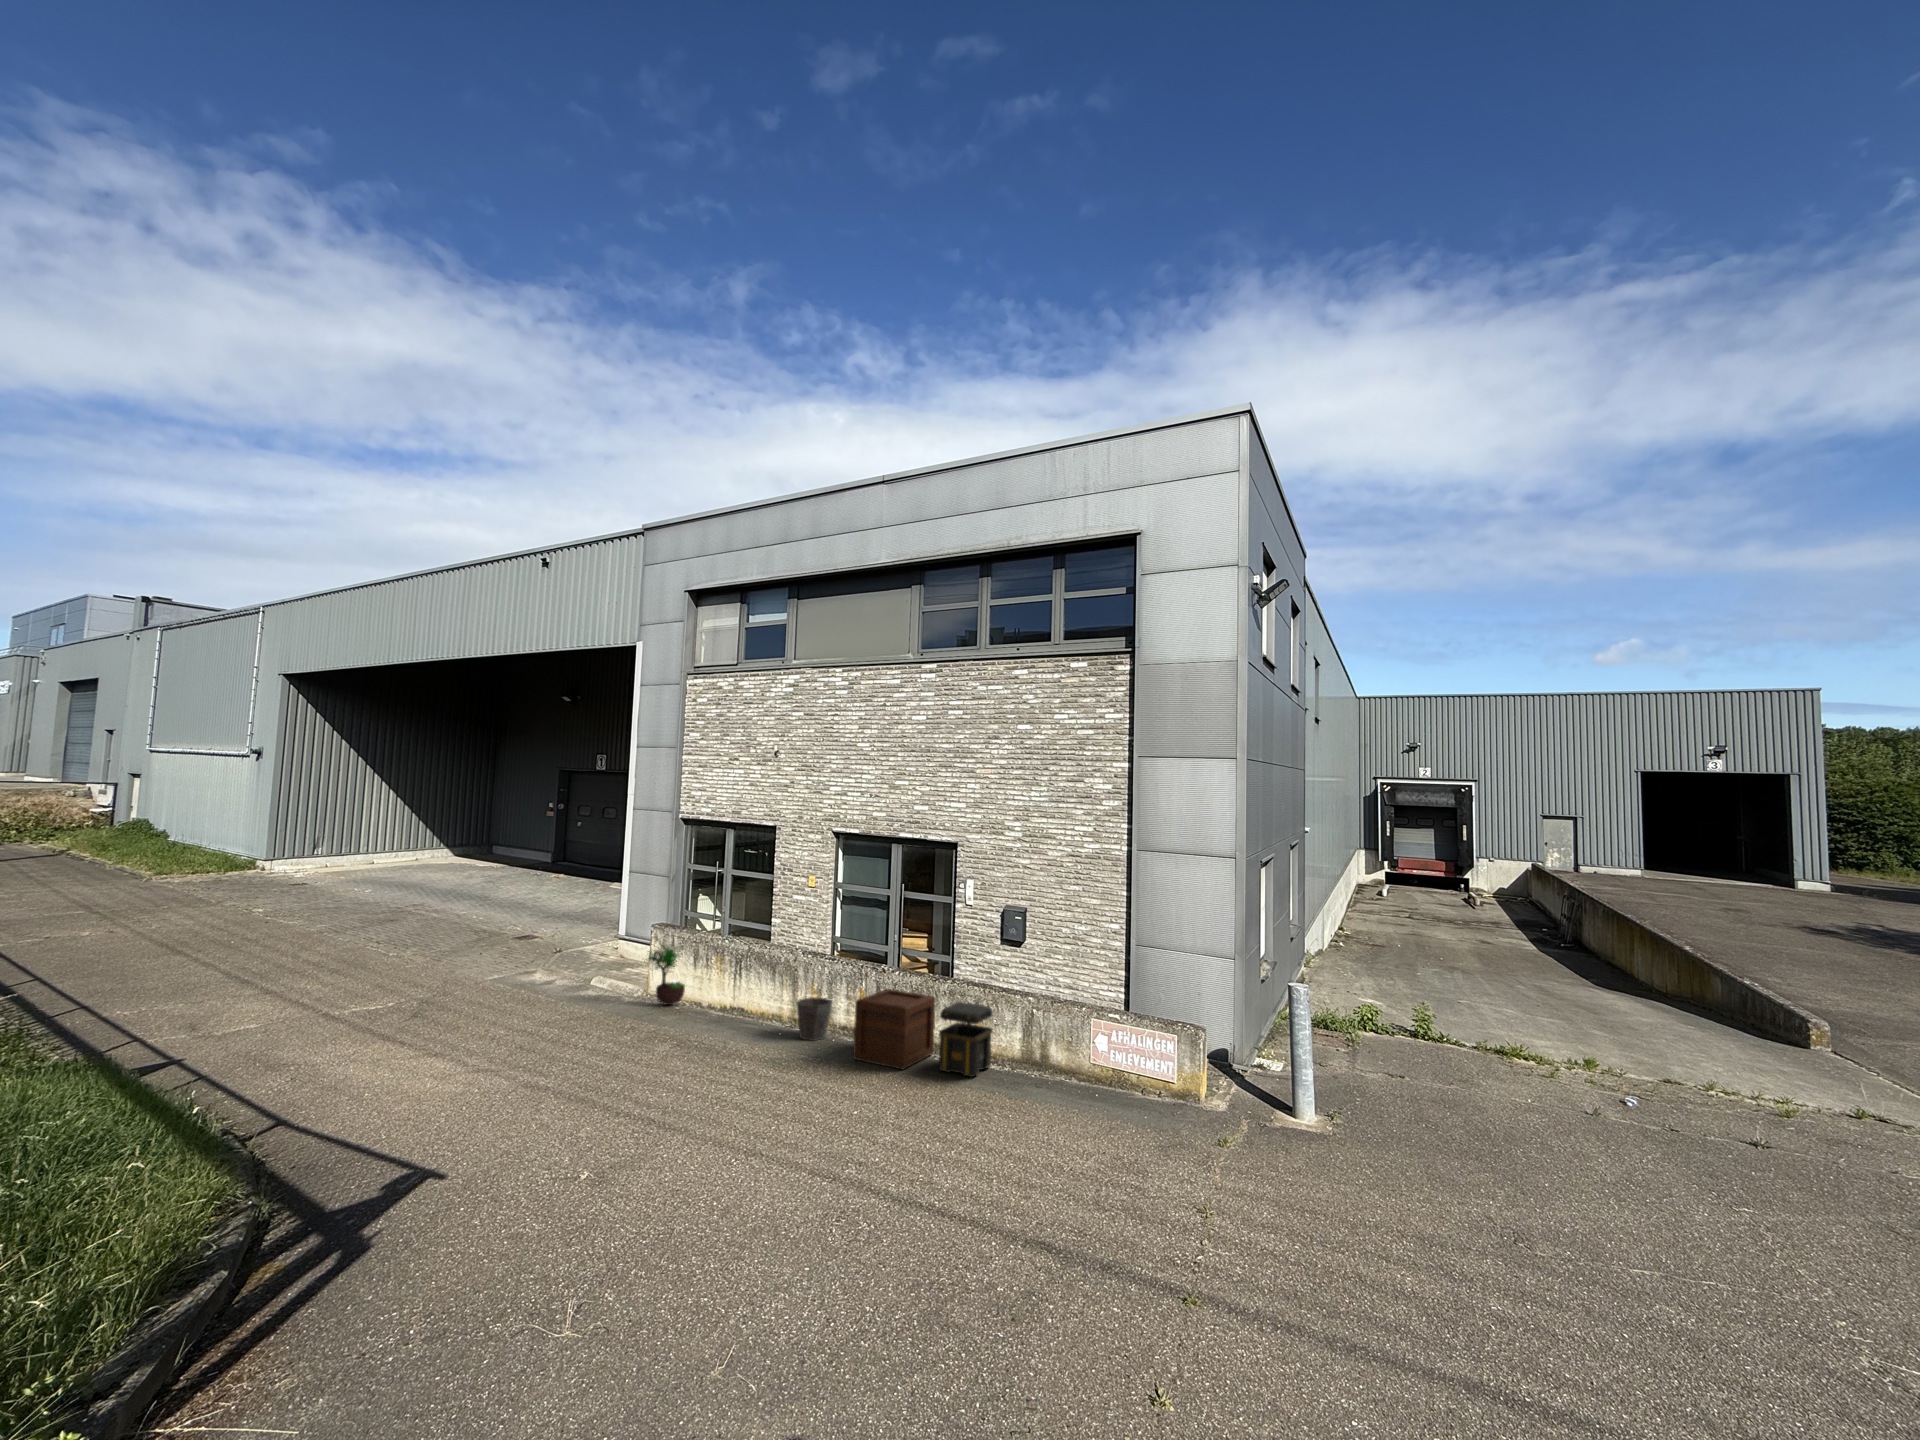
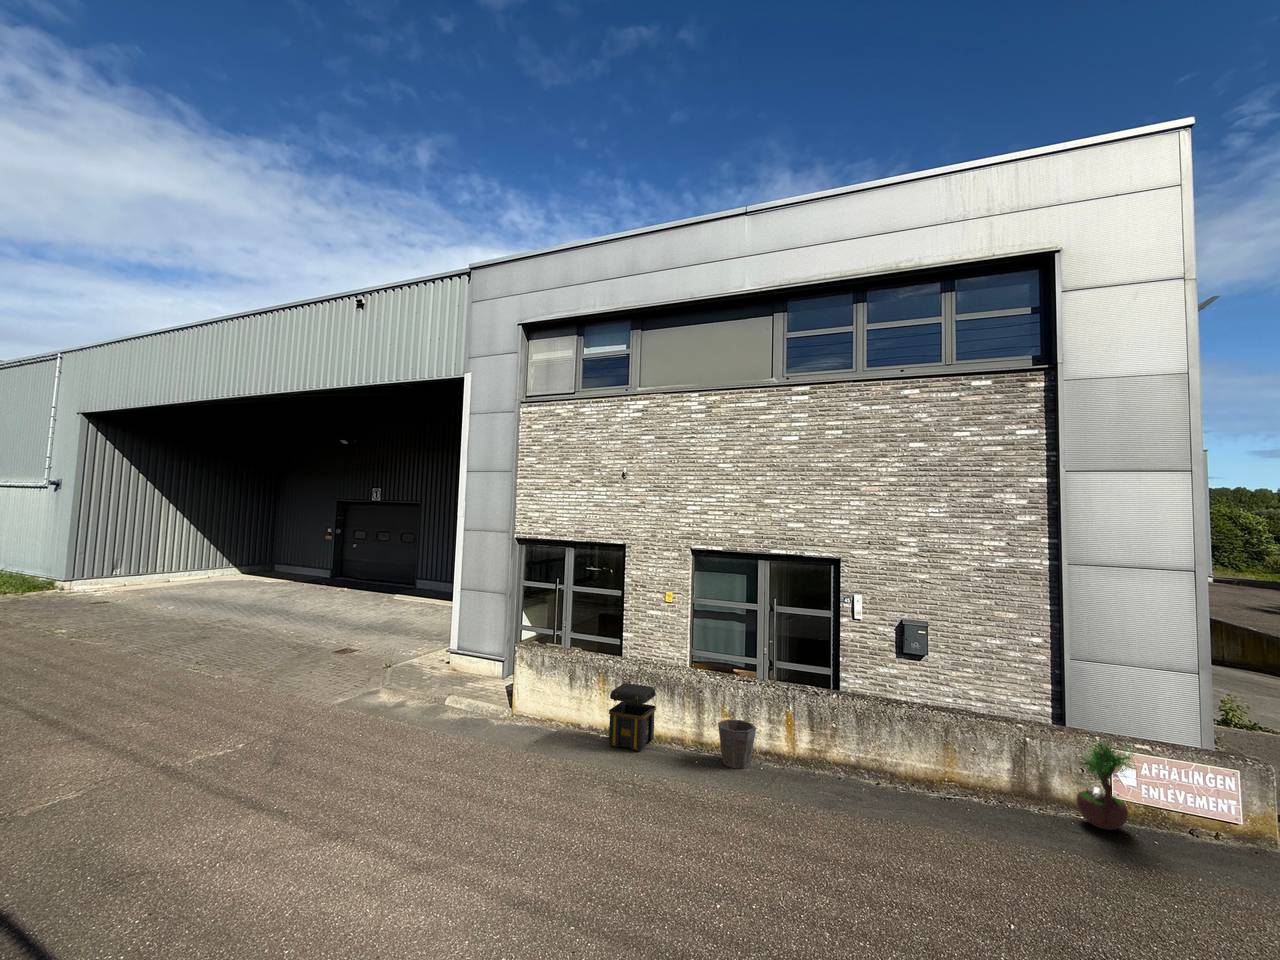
potted tree: present [648,947,685,1005] -> present [1073,741,1136,830]
wooden crate: present [853,989,935,1070] -> none [815,711,886,807]
toolbox: present [939,1002,993,1077] -> present [609,683,656,751]

